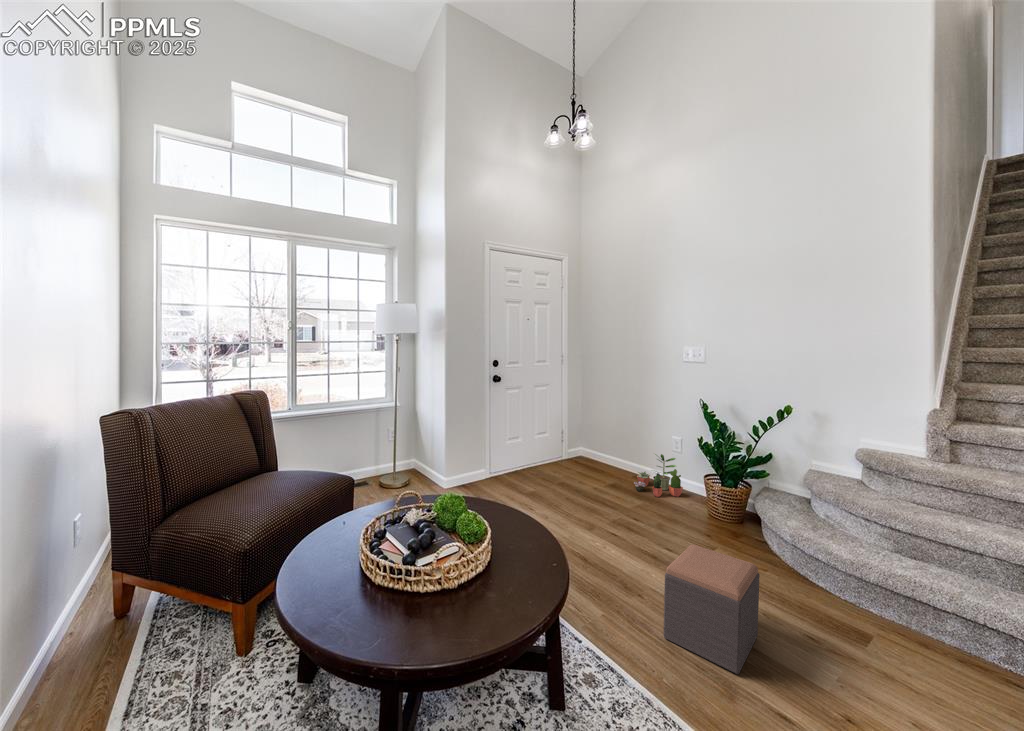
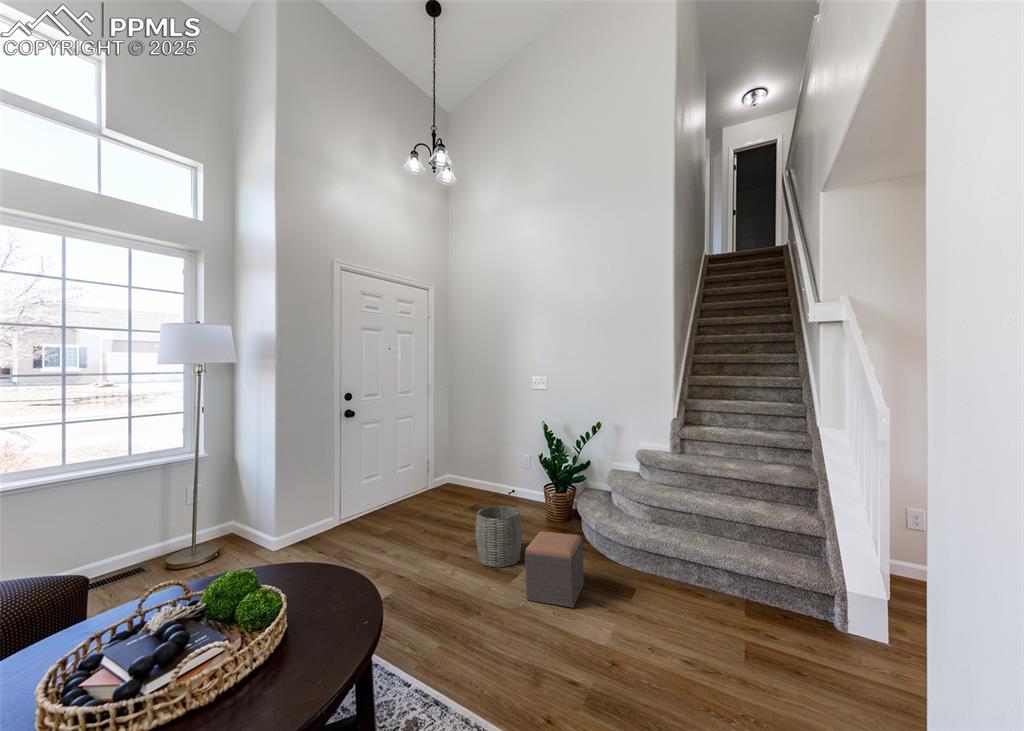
potted plant: present [634,454,683,497] -> none [490,472,529,508]
woven basket: none [605,495,667,577] -> present [476,506,522,567]

